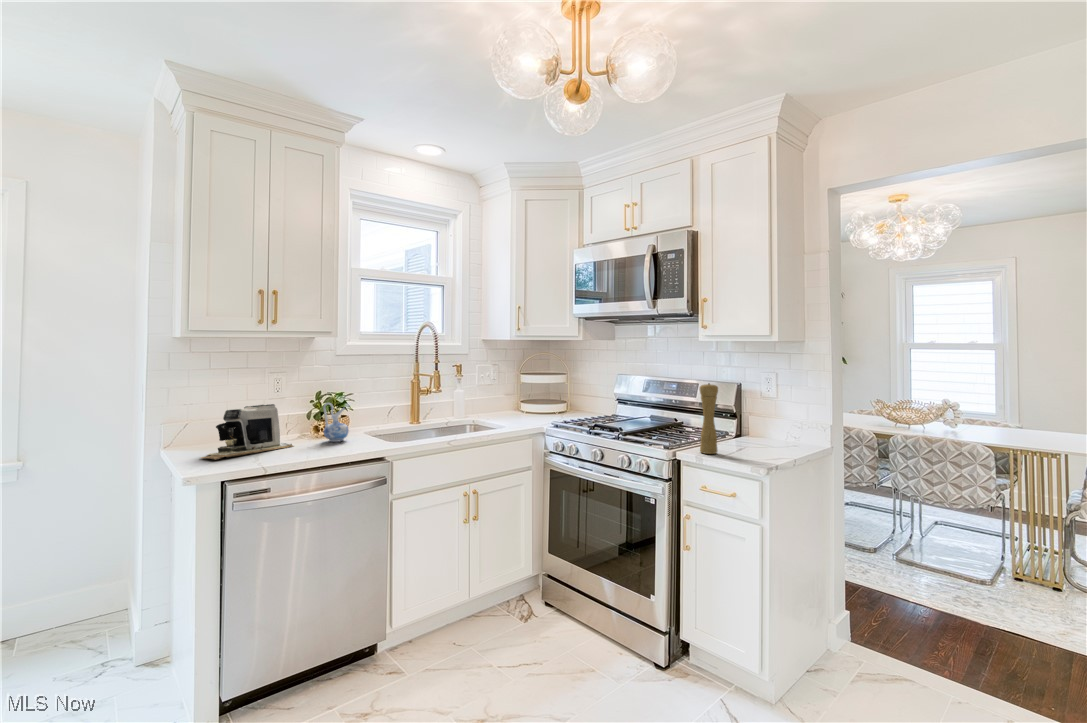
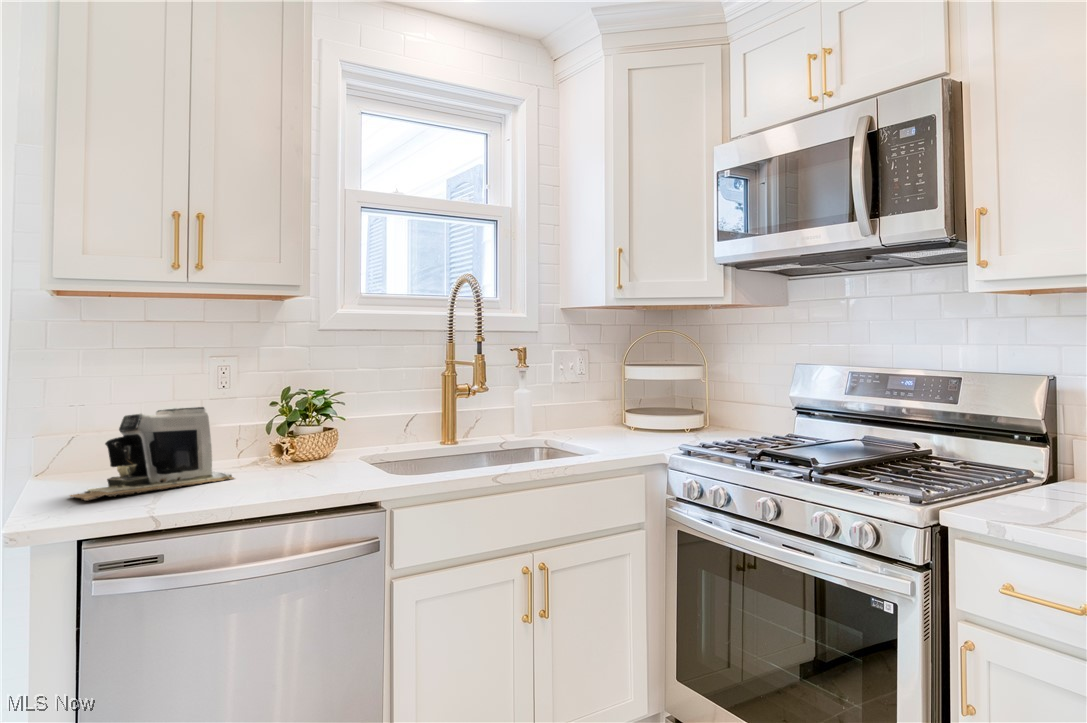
pepper mill: present [700,383,718,454] -> none [995,370,1041,519]
ceramic pitcher: present [323,403,349,442] -> none [286,406,328,472]

